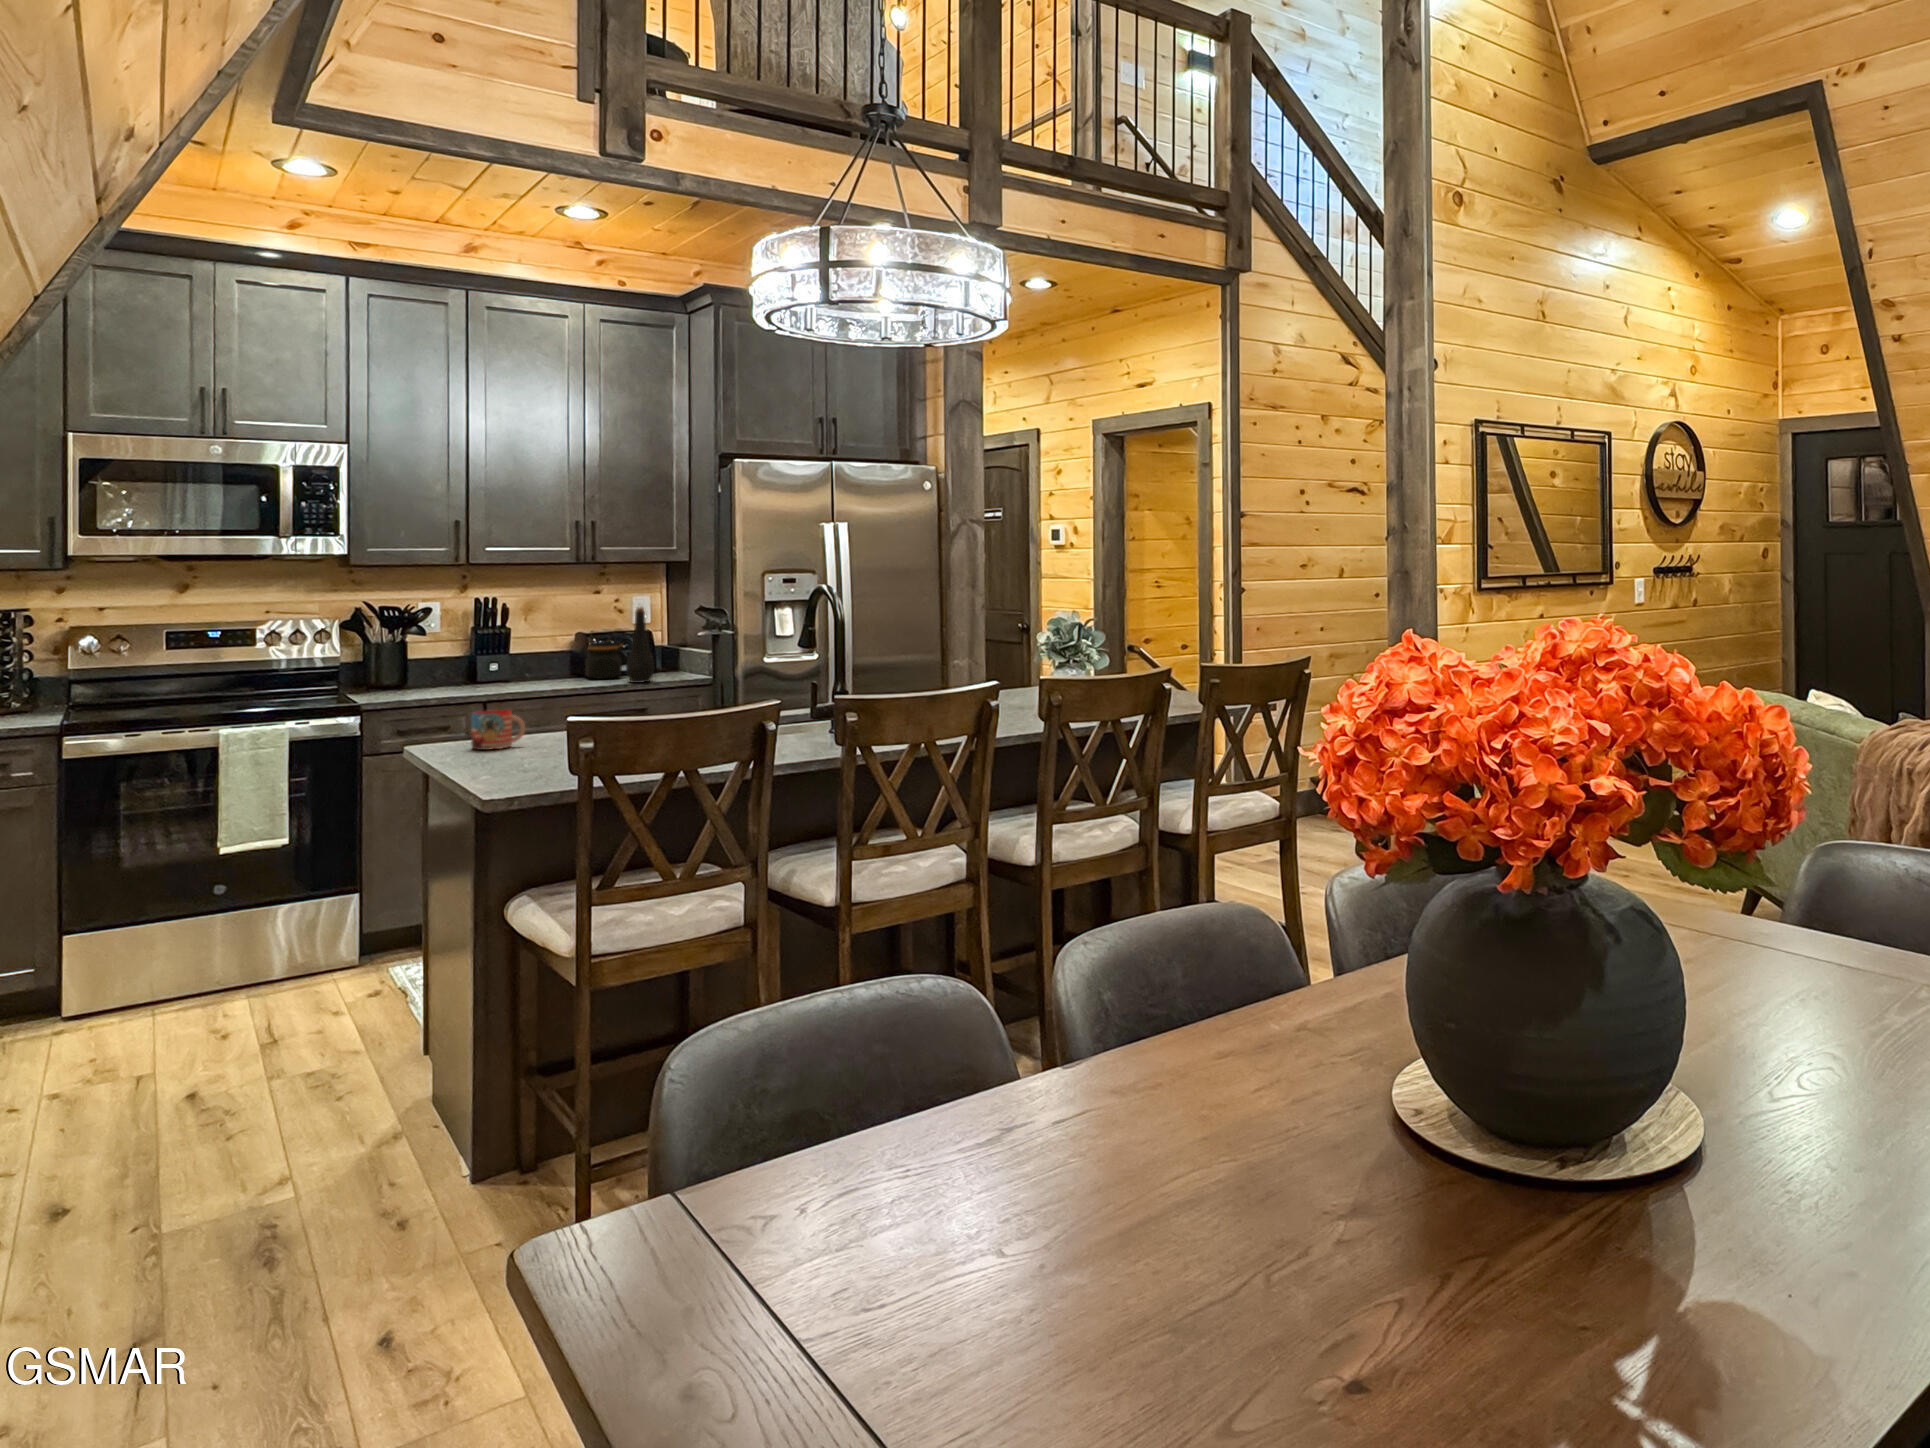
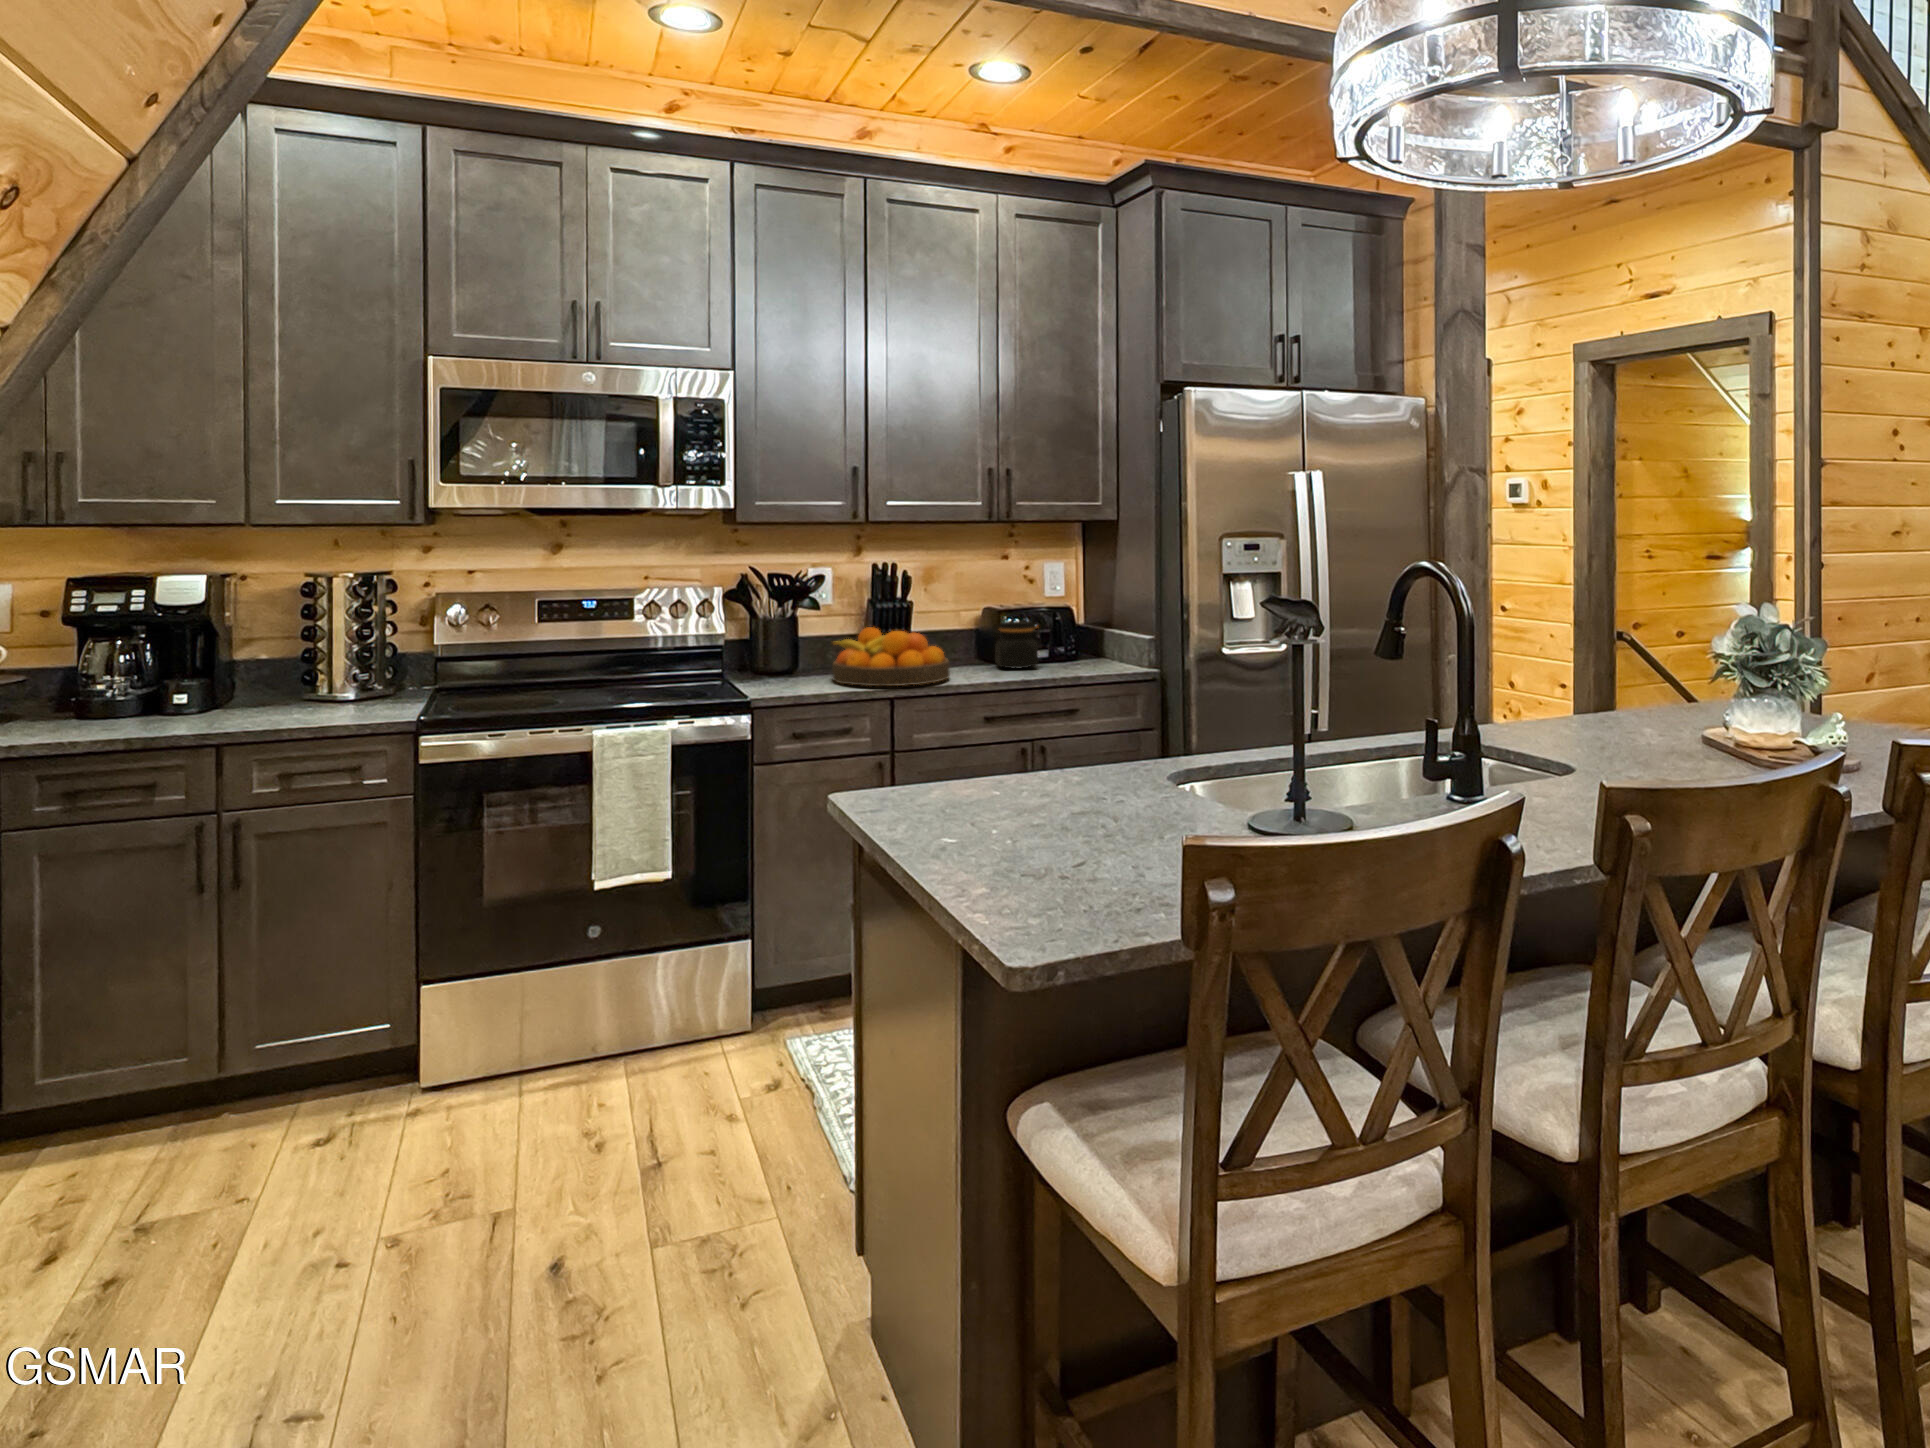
bottle: present [626,608,654,683] -> none [1046,581,1080,676]
fruit bowl: none [435,647,541,692] -> present [832,627,950,686]
mug: present [471,710,525,750] -> none [927,751,1001,816]

